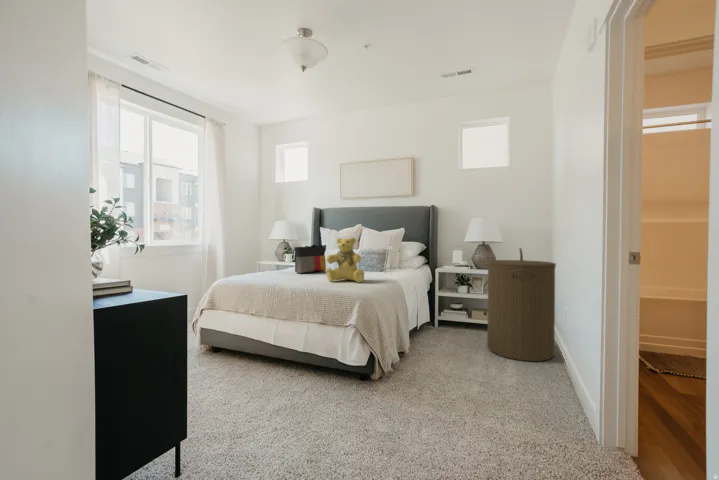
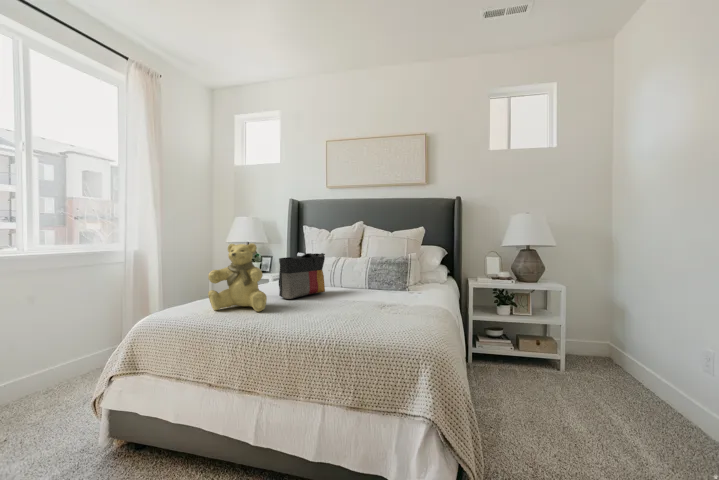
teddy bear: present [326,238,364,282] -> present [208,243,267,311]
laundry hamper: present [487,248,556,361] -> none [565,257,677,427]

